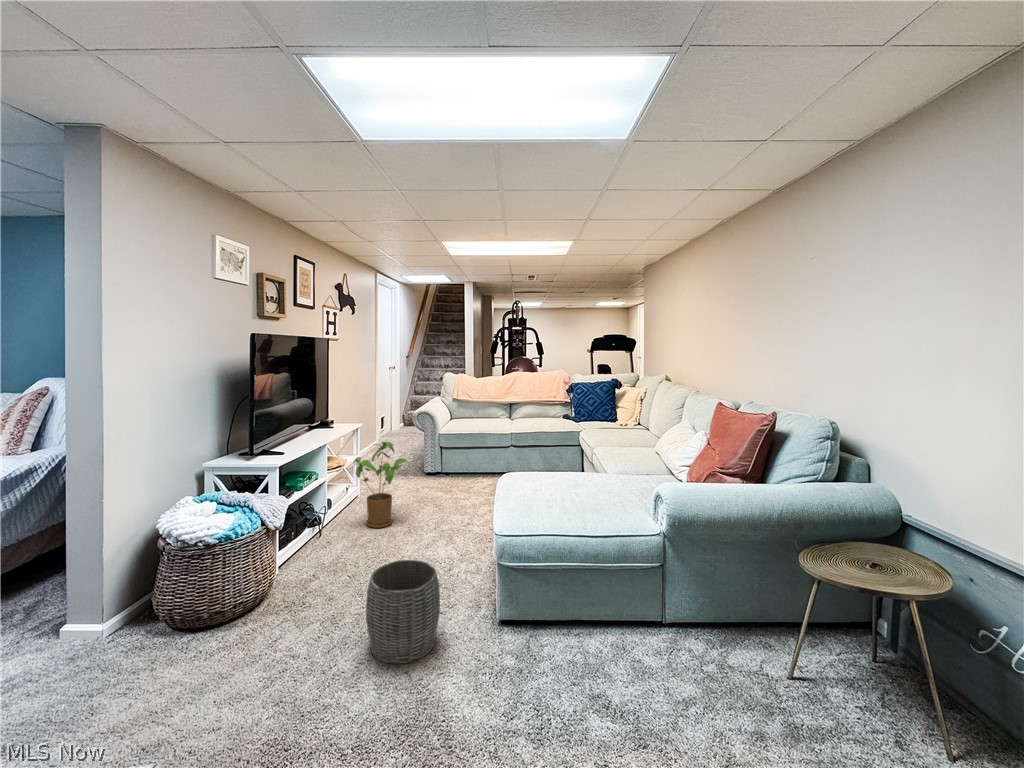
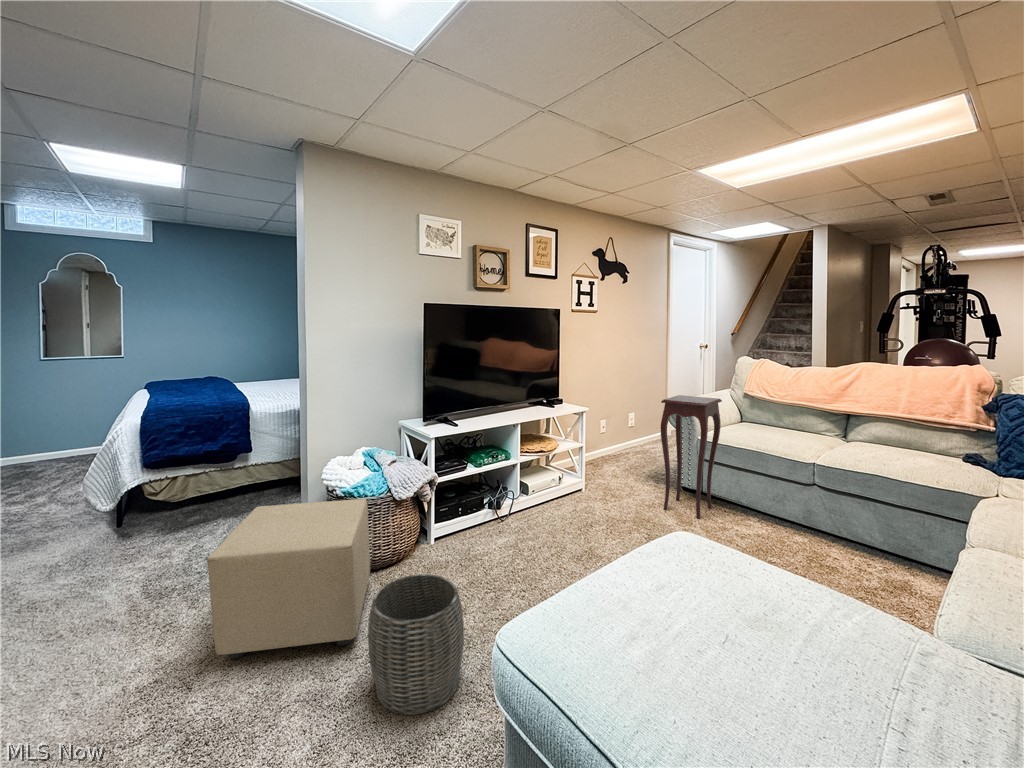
side table: none [428,407,462,494] -> present [661,395,722,519]
house plant: present [354,442,408,528] -> none [537,430,599,533]
ottoman: none [138,534,329,723] -> present [207,499,370,659]

